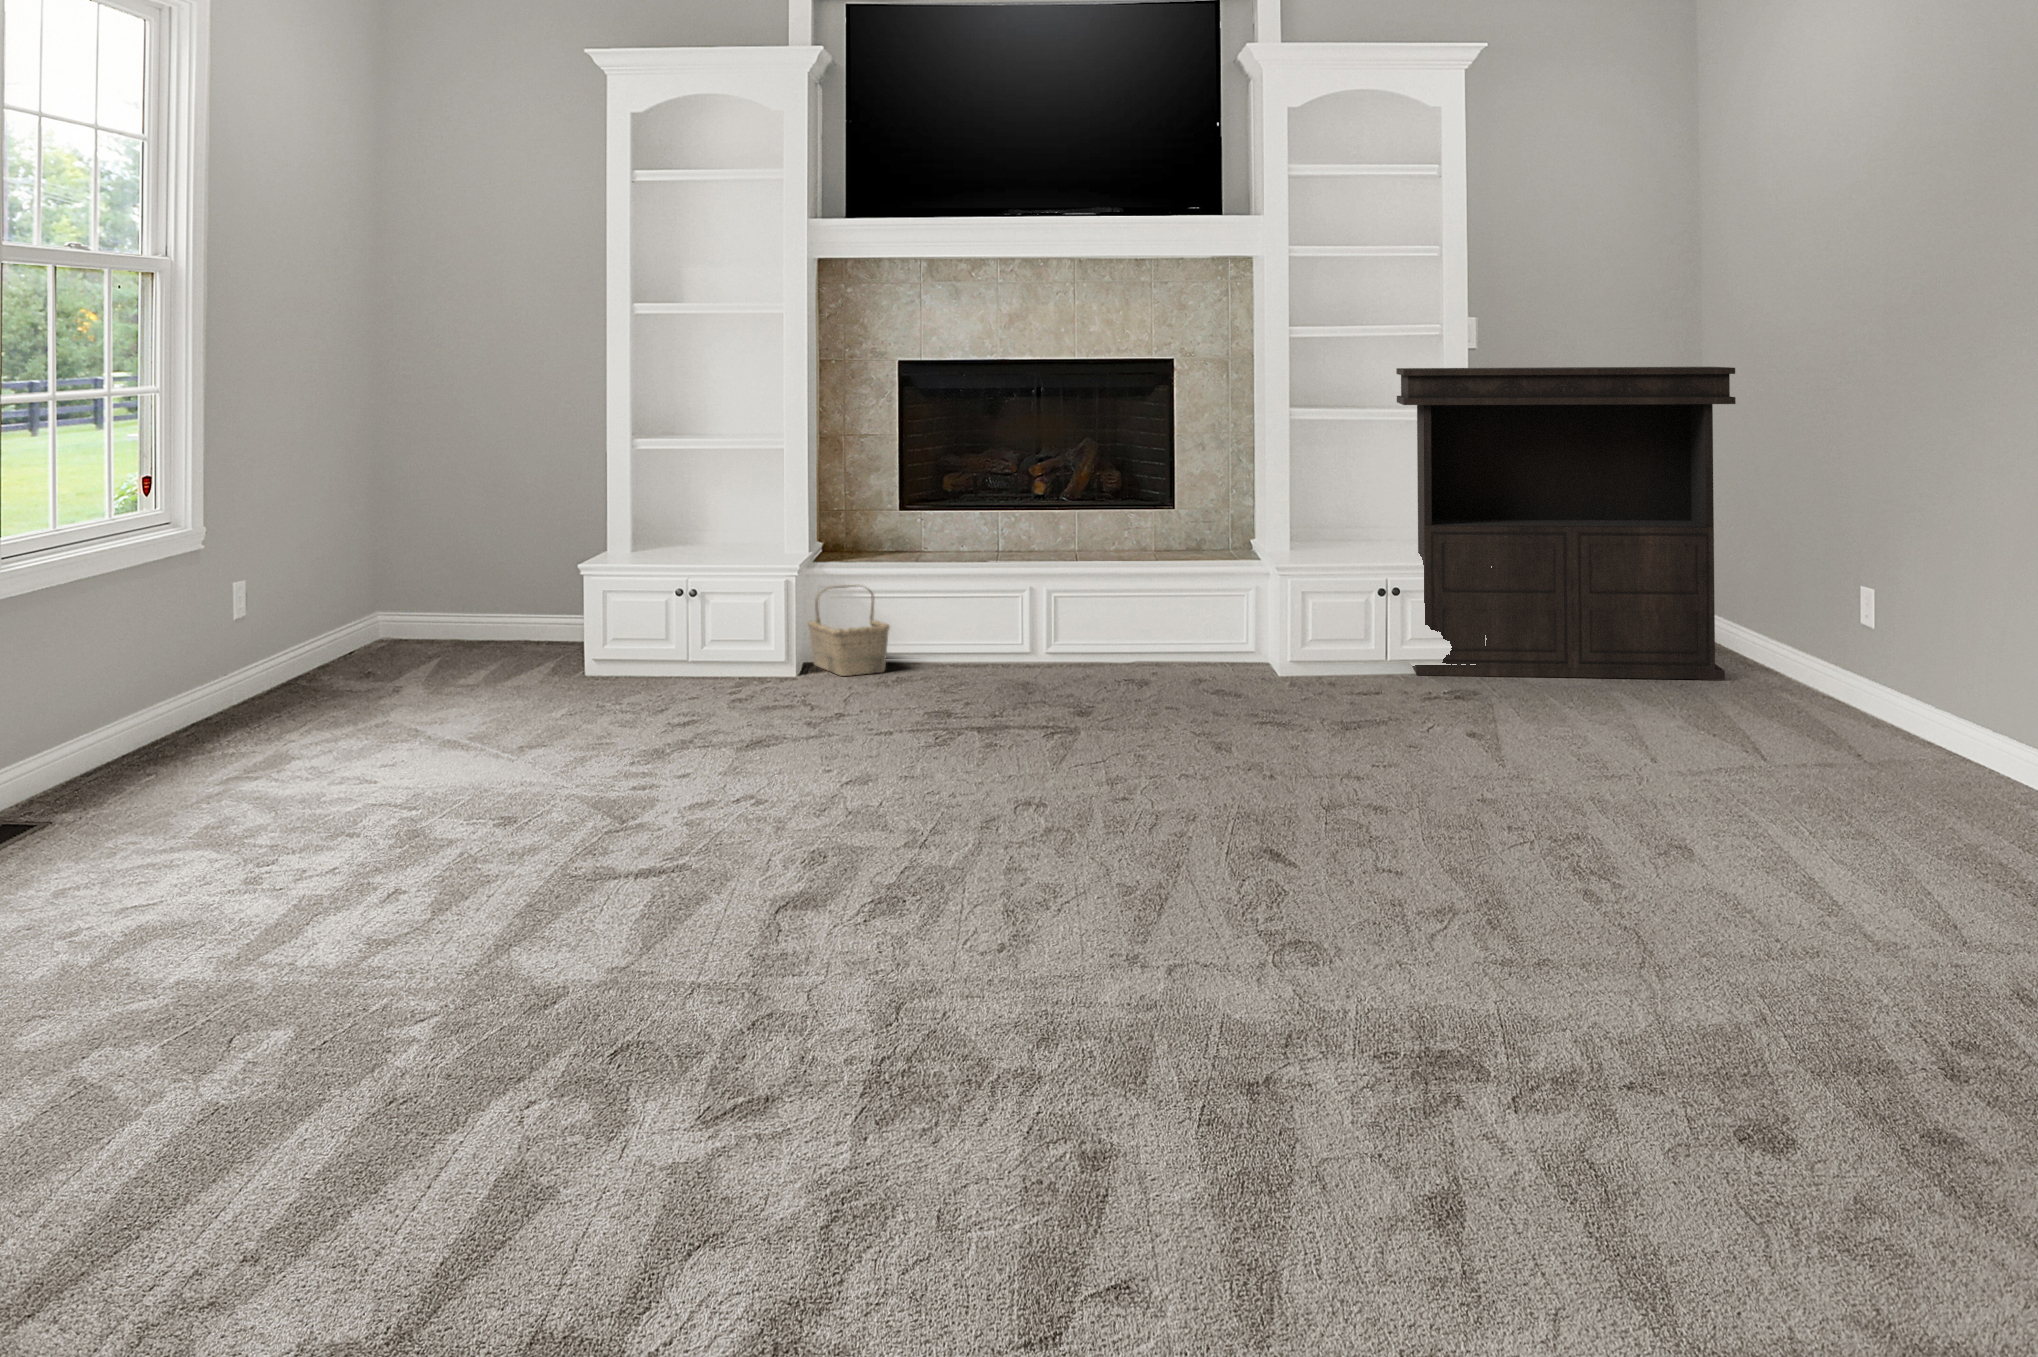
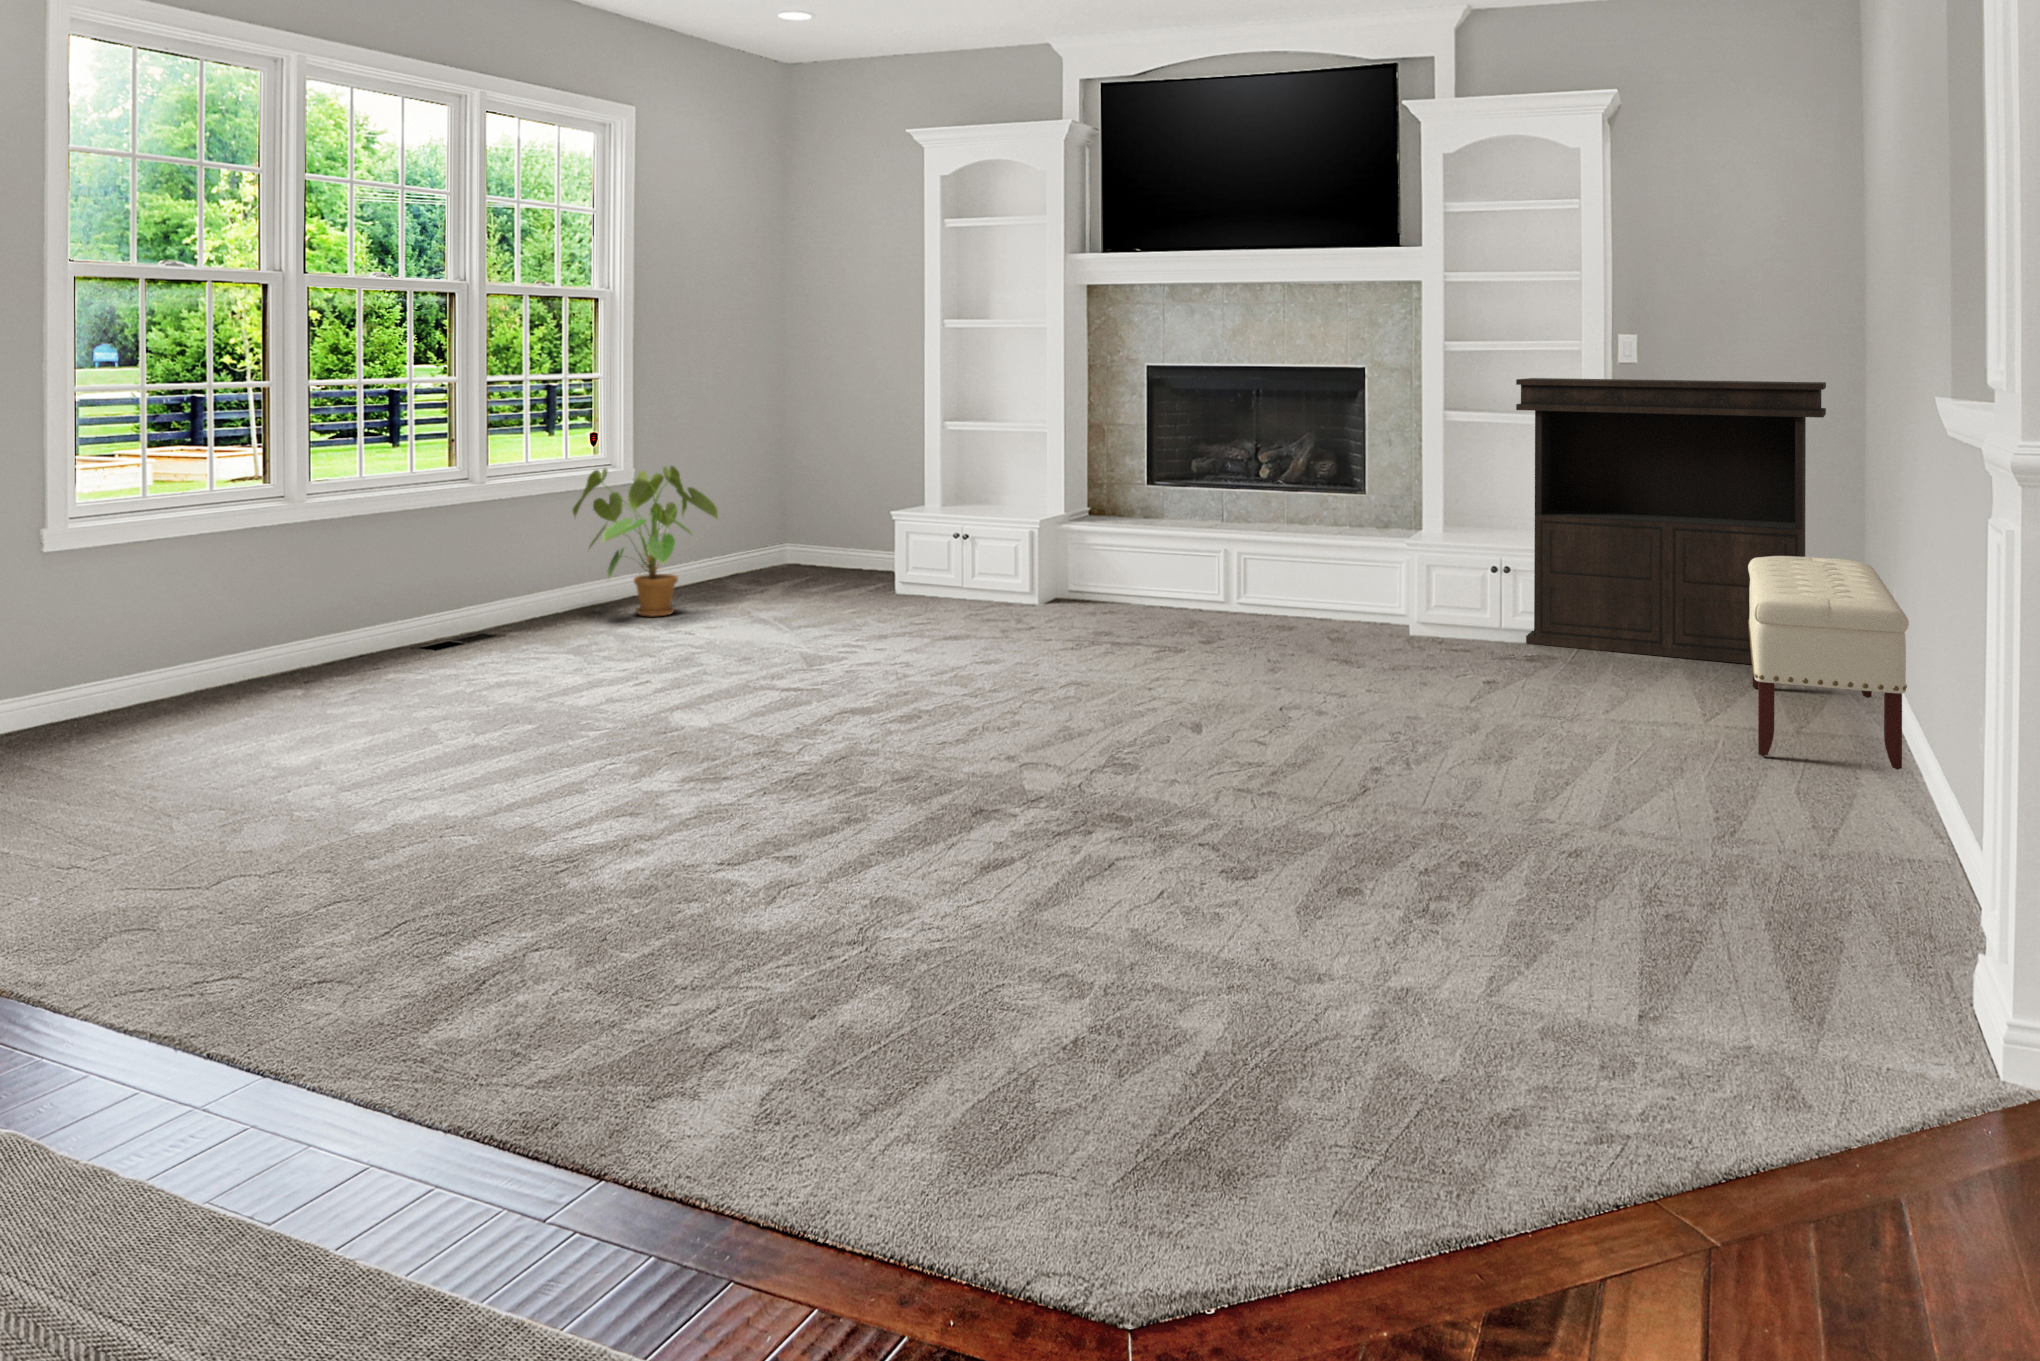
house plant: none [144,515,359,735] -> present [573,466,718,617]
bench: none [1696,556,1976,779] -> present [1748,556,1909,770]
basket: present [808,585,889,676] -> none [1048,538,1104,608]

